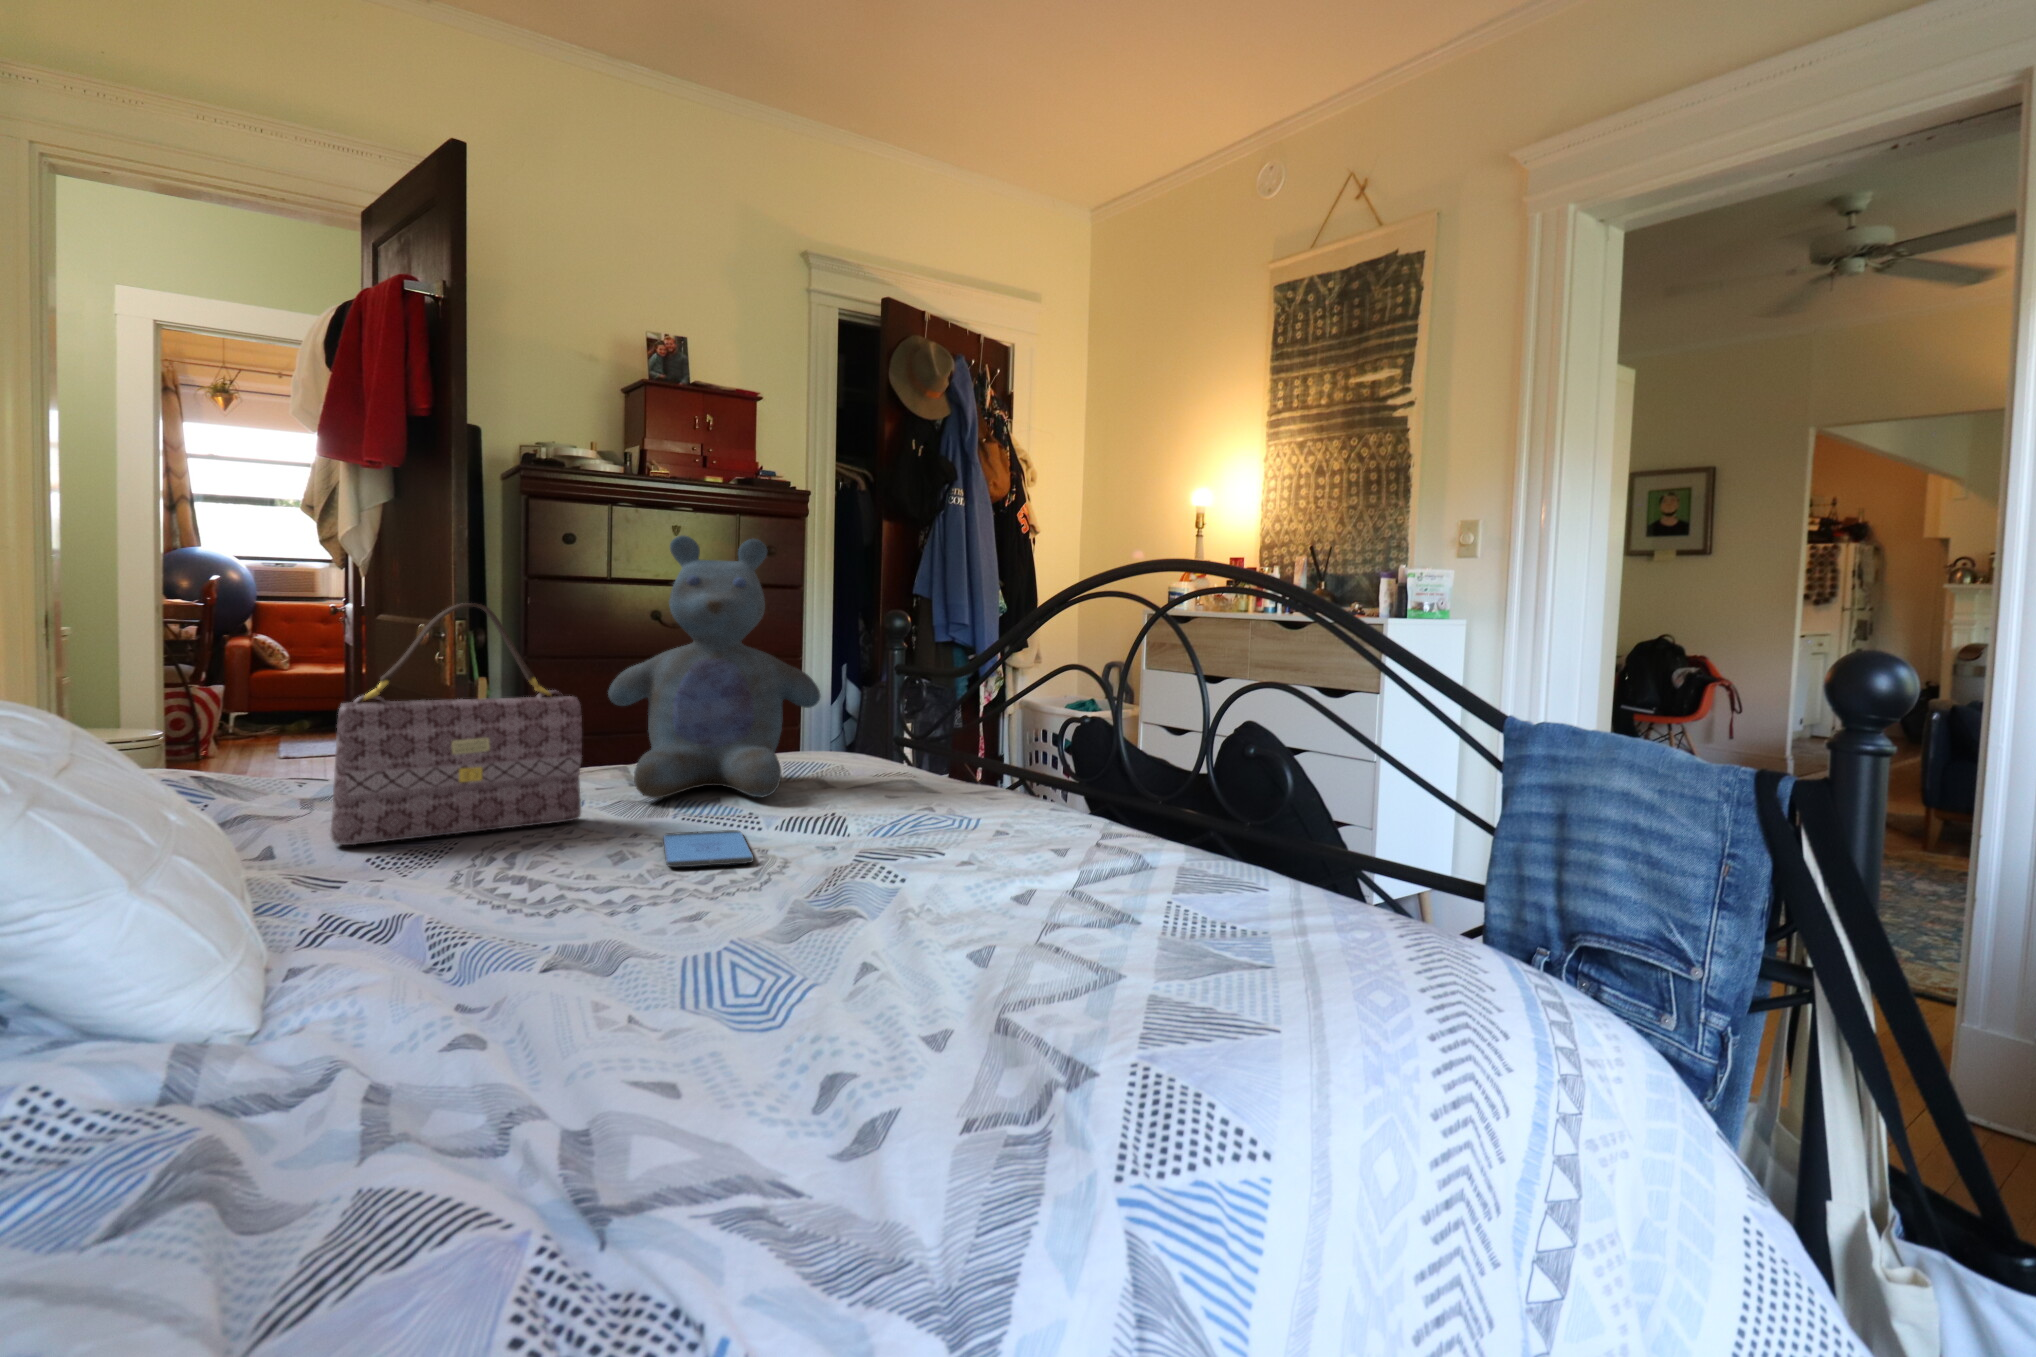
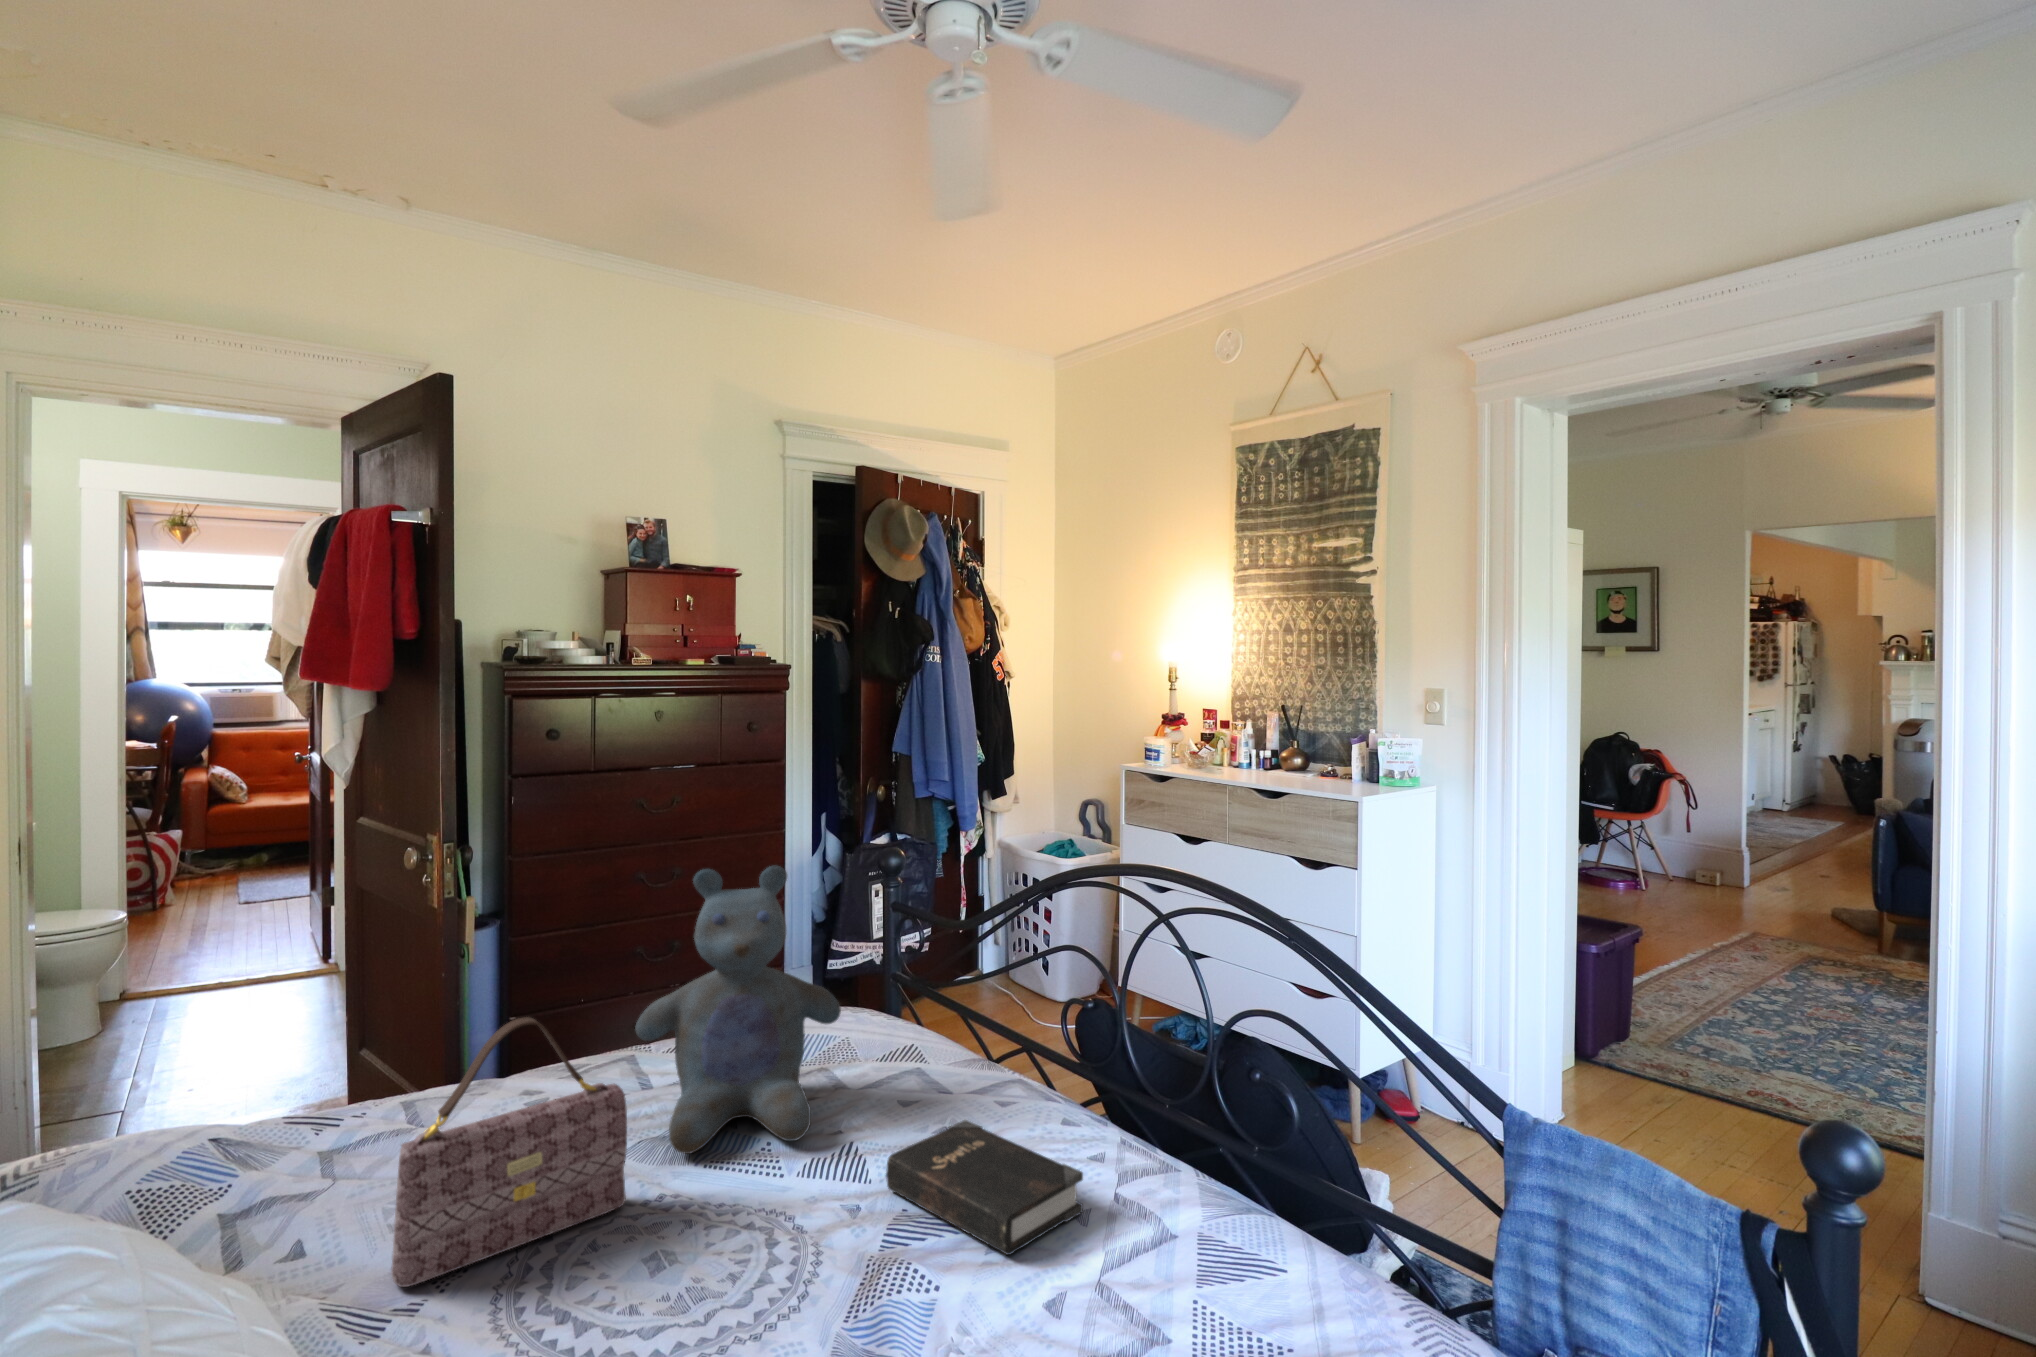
hardback book: none [850,778,1053,860] -> present [886,1120,1083,1255]
smartphone: present [663,830,754,867] -> none [711,1212,807,1299]

